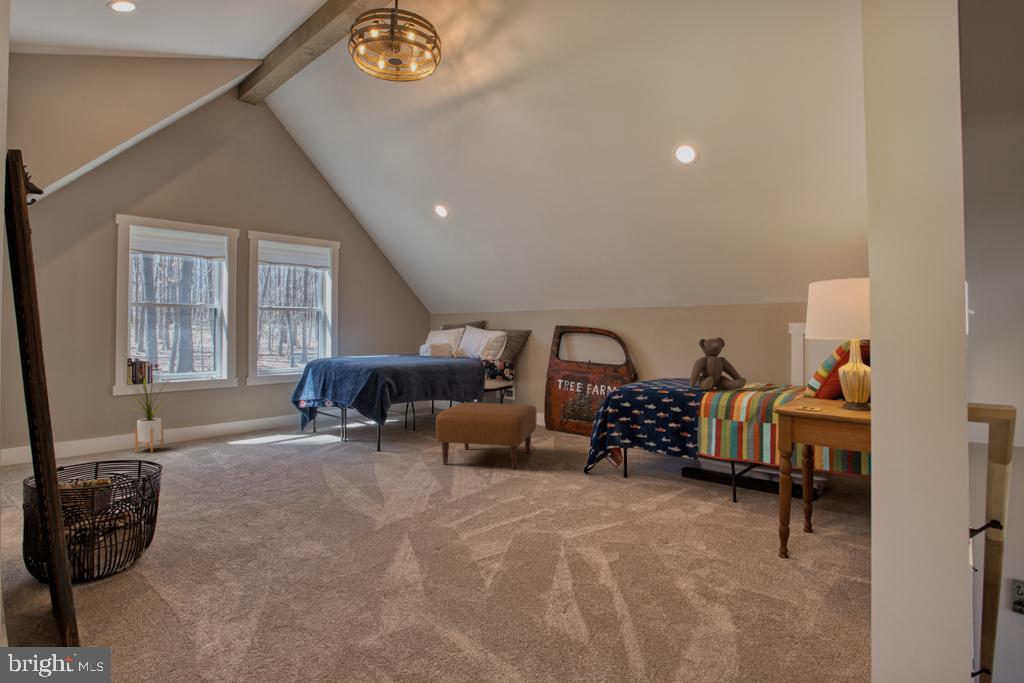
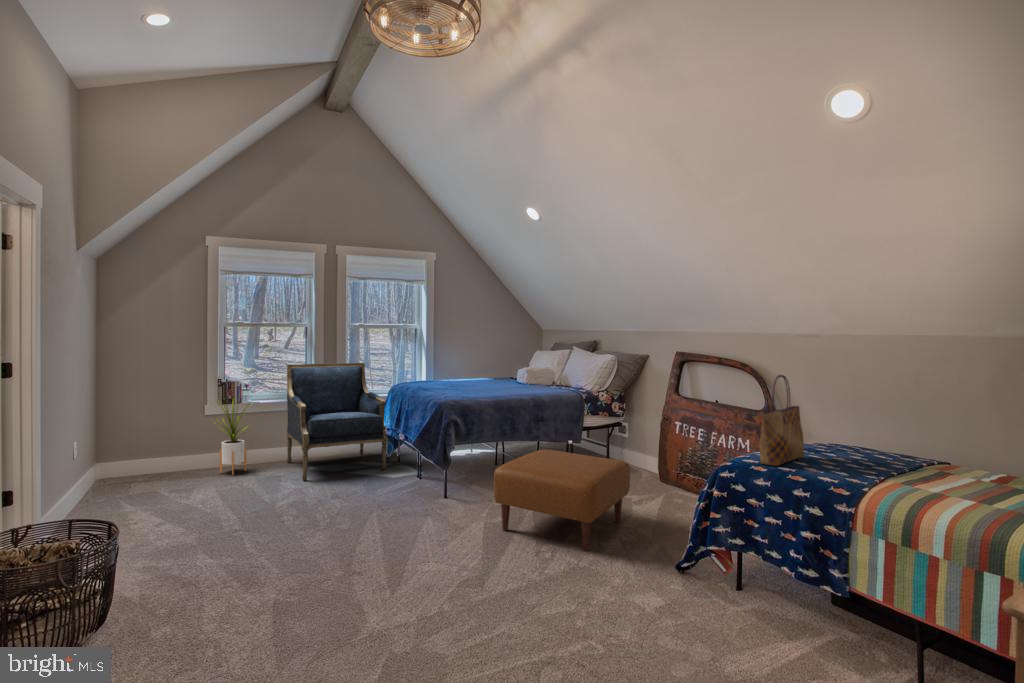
tote bag: none [638,327,663,387] -> present [759,375,804,466]
teddy bear: present [690,337,746,390] -> none [840,399,946,491]
armchair: none [198,343,310,450] -> present [287,363,388,481]

